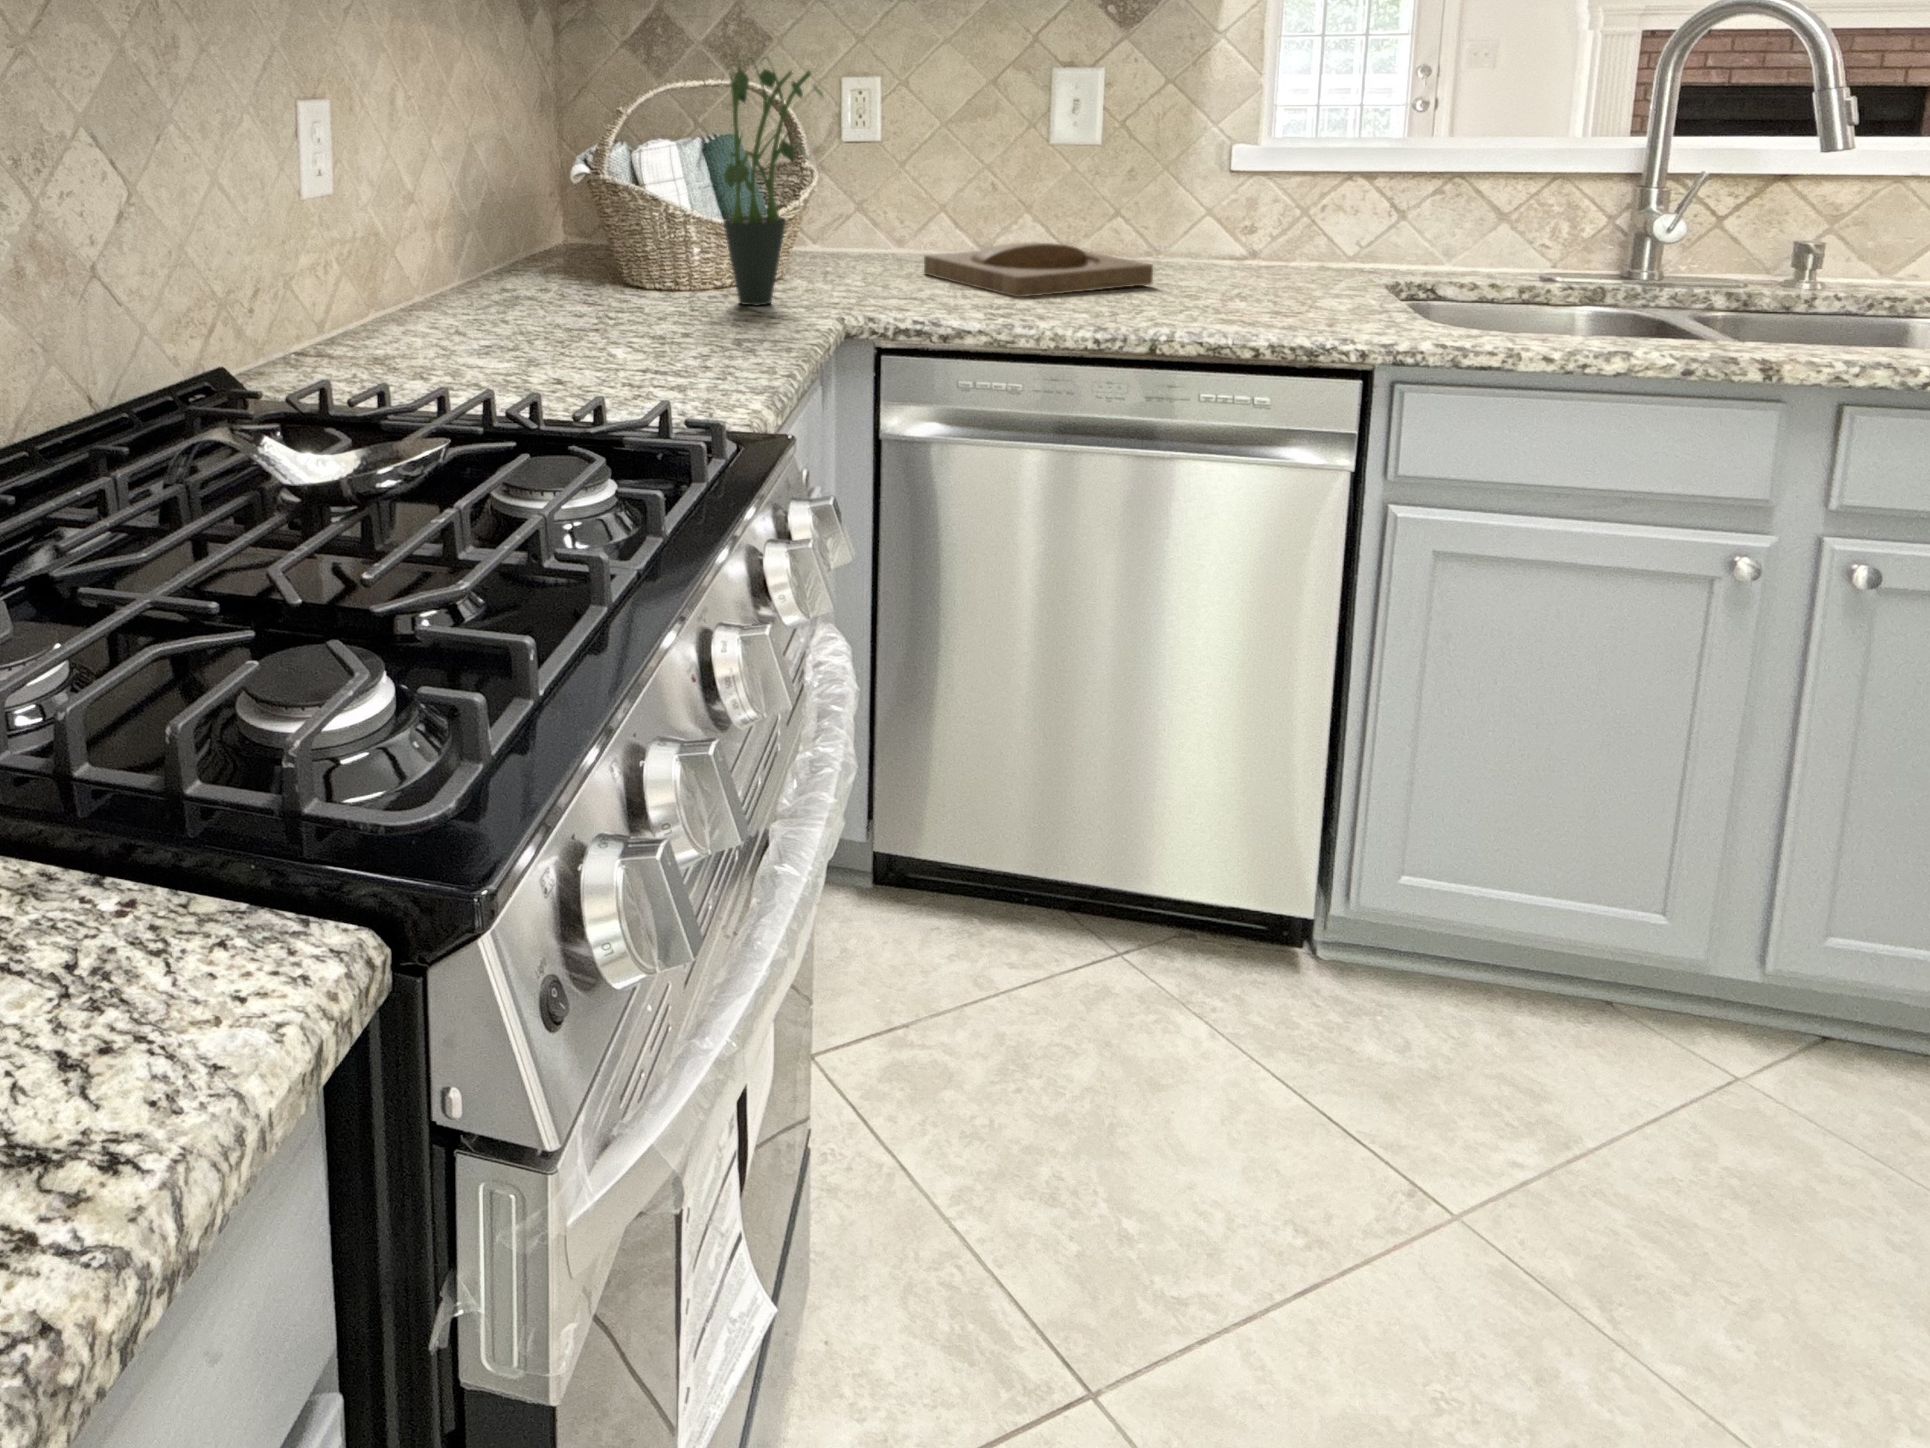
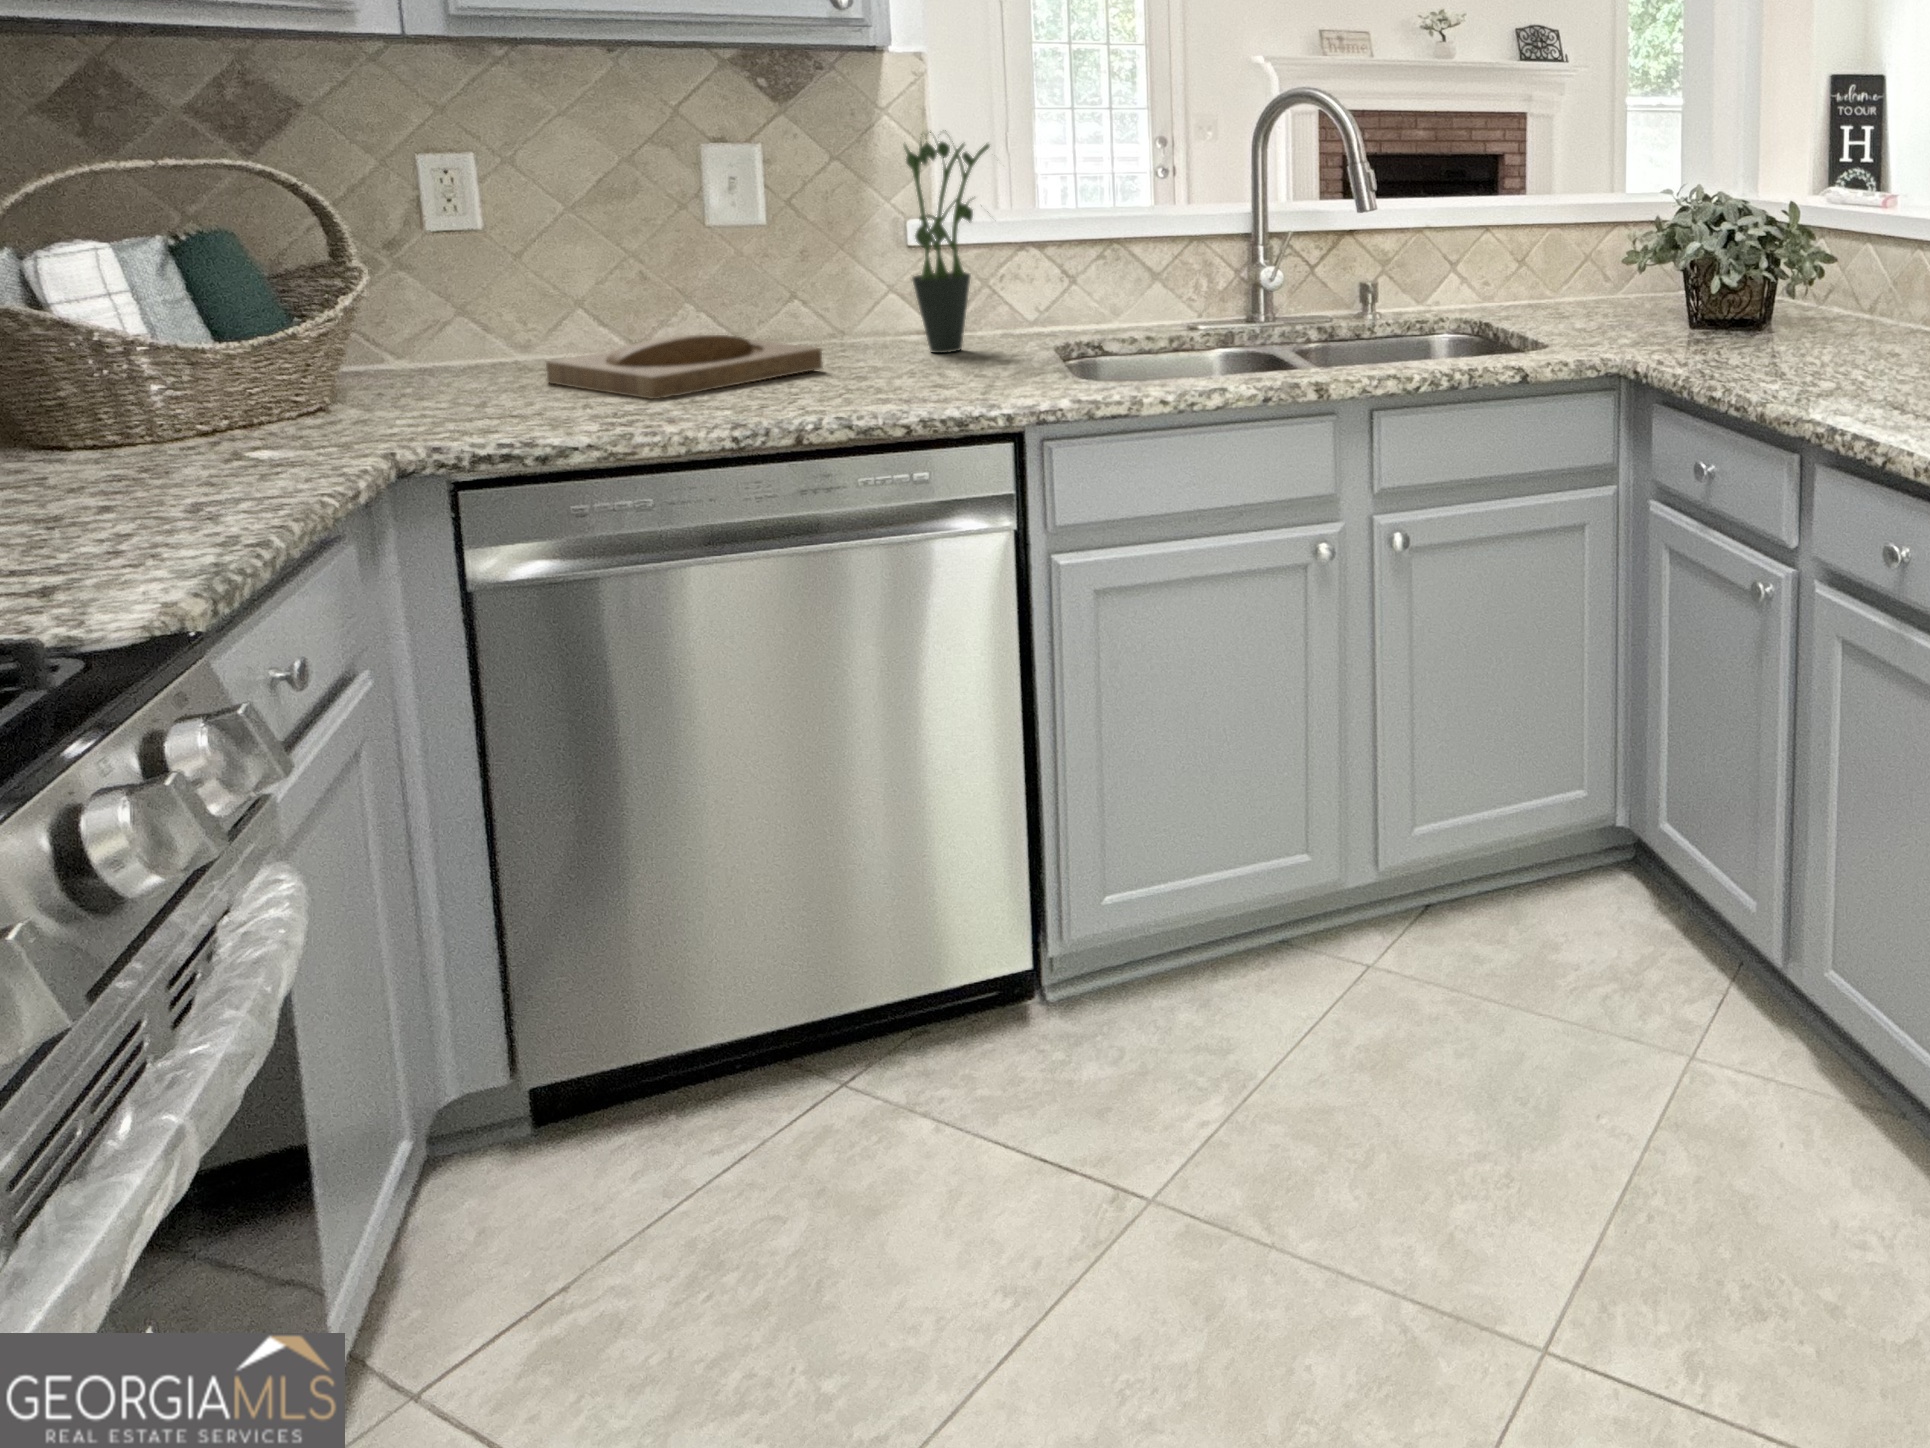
potted plant: present [723,57,823,305] -> present [904,130,989,353]

